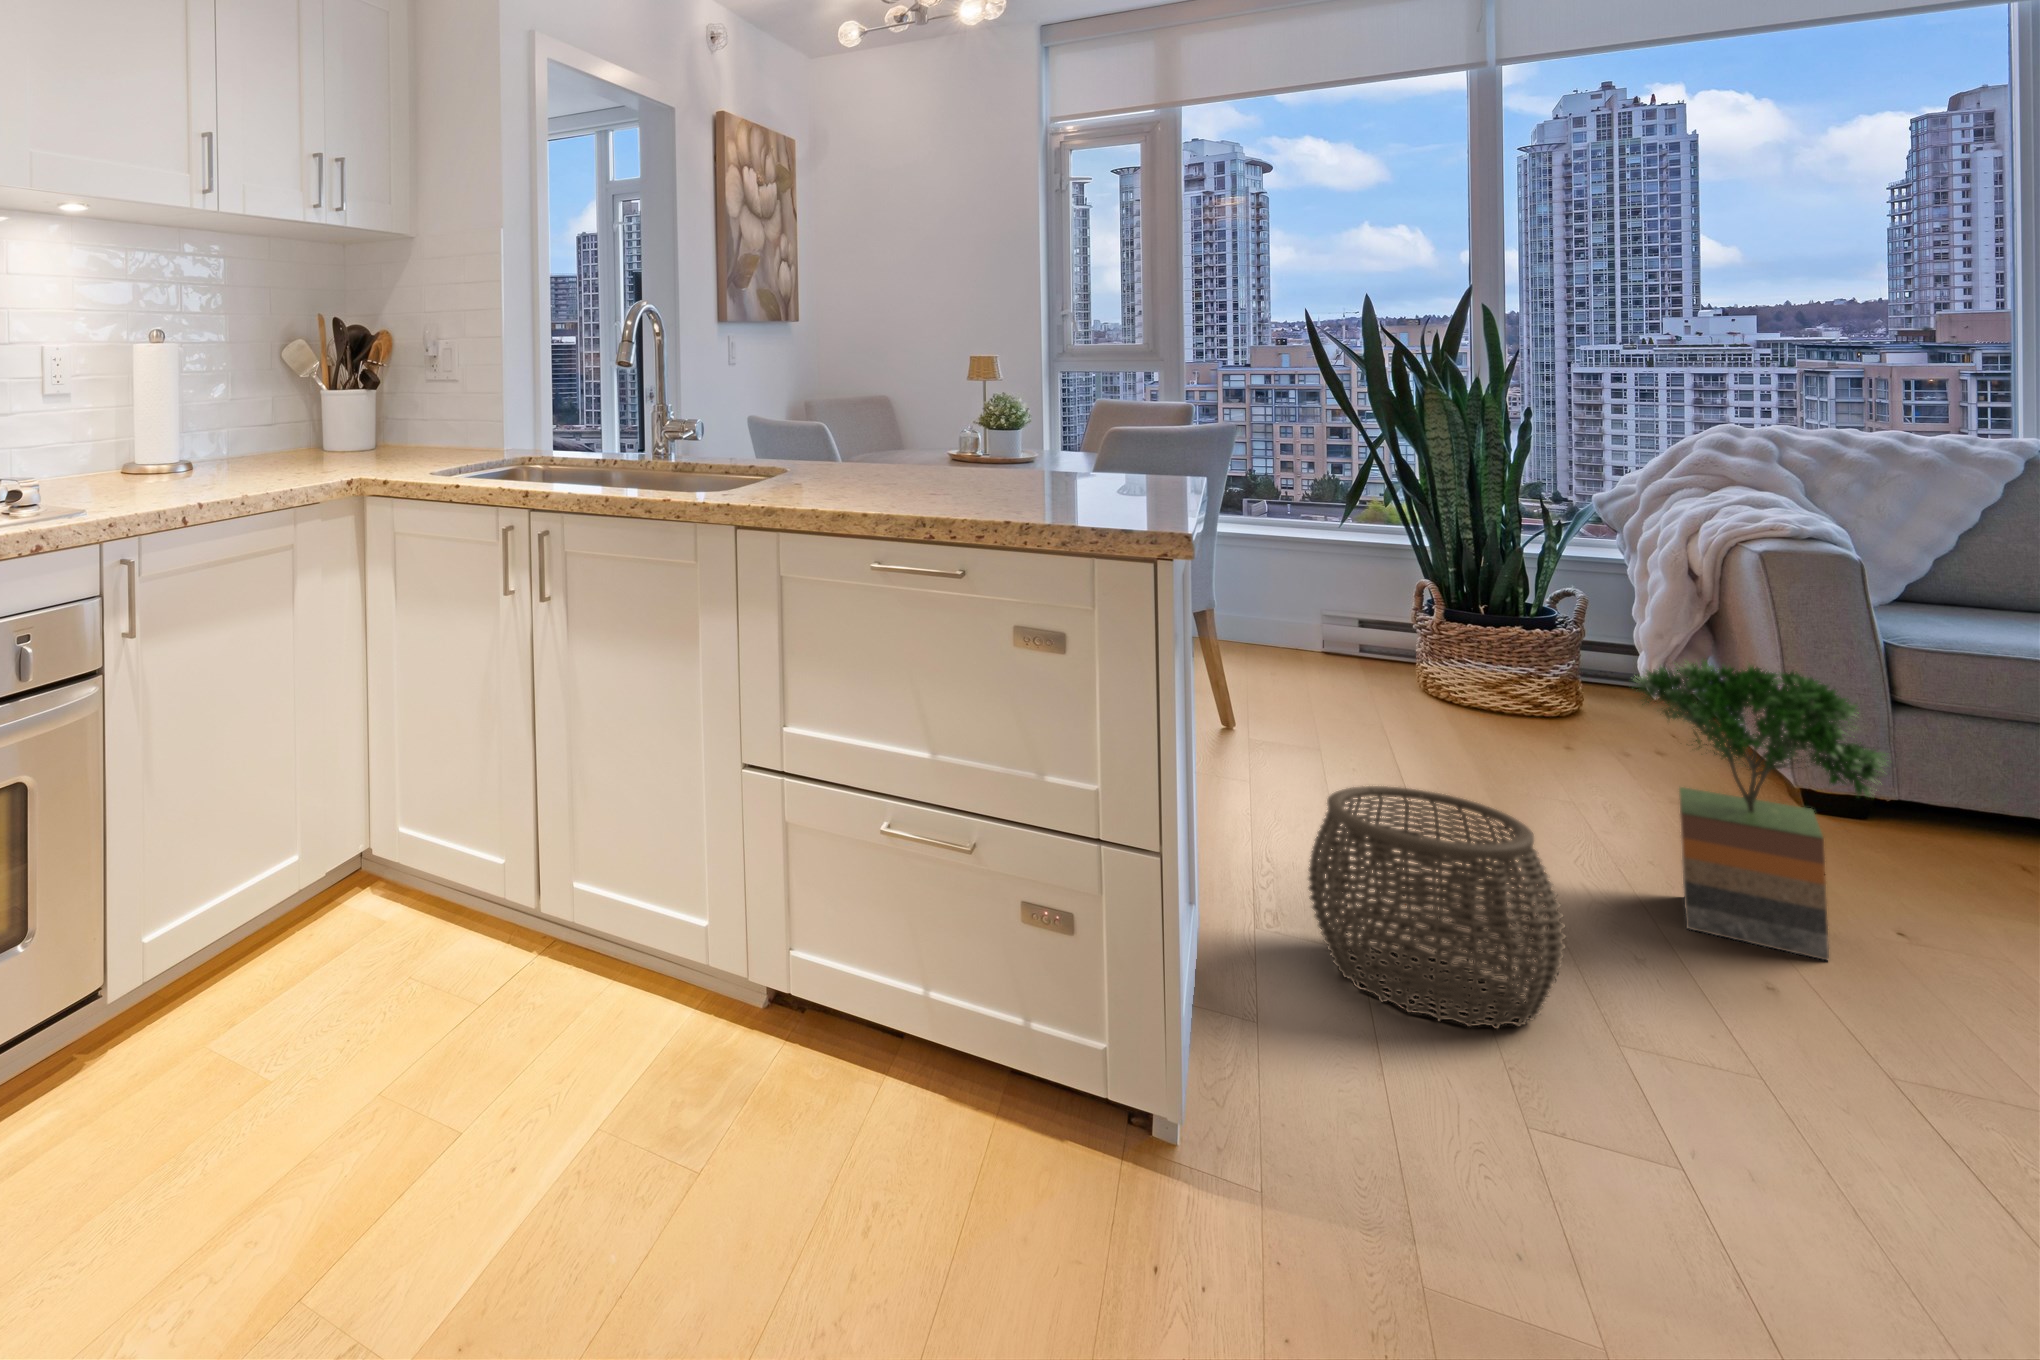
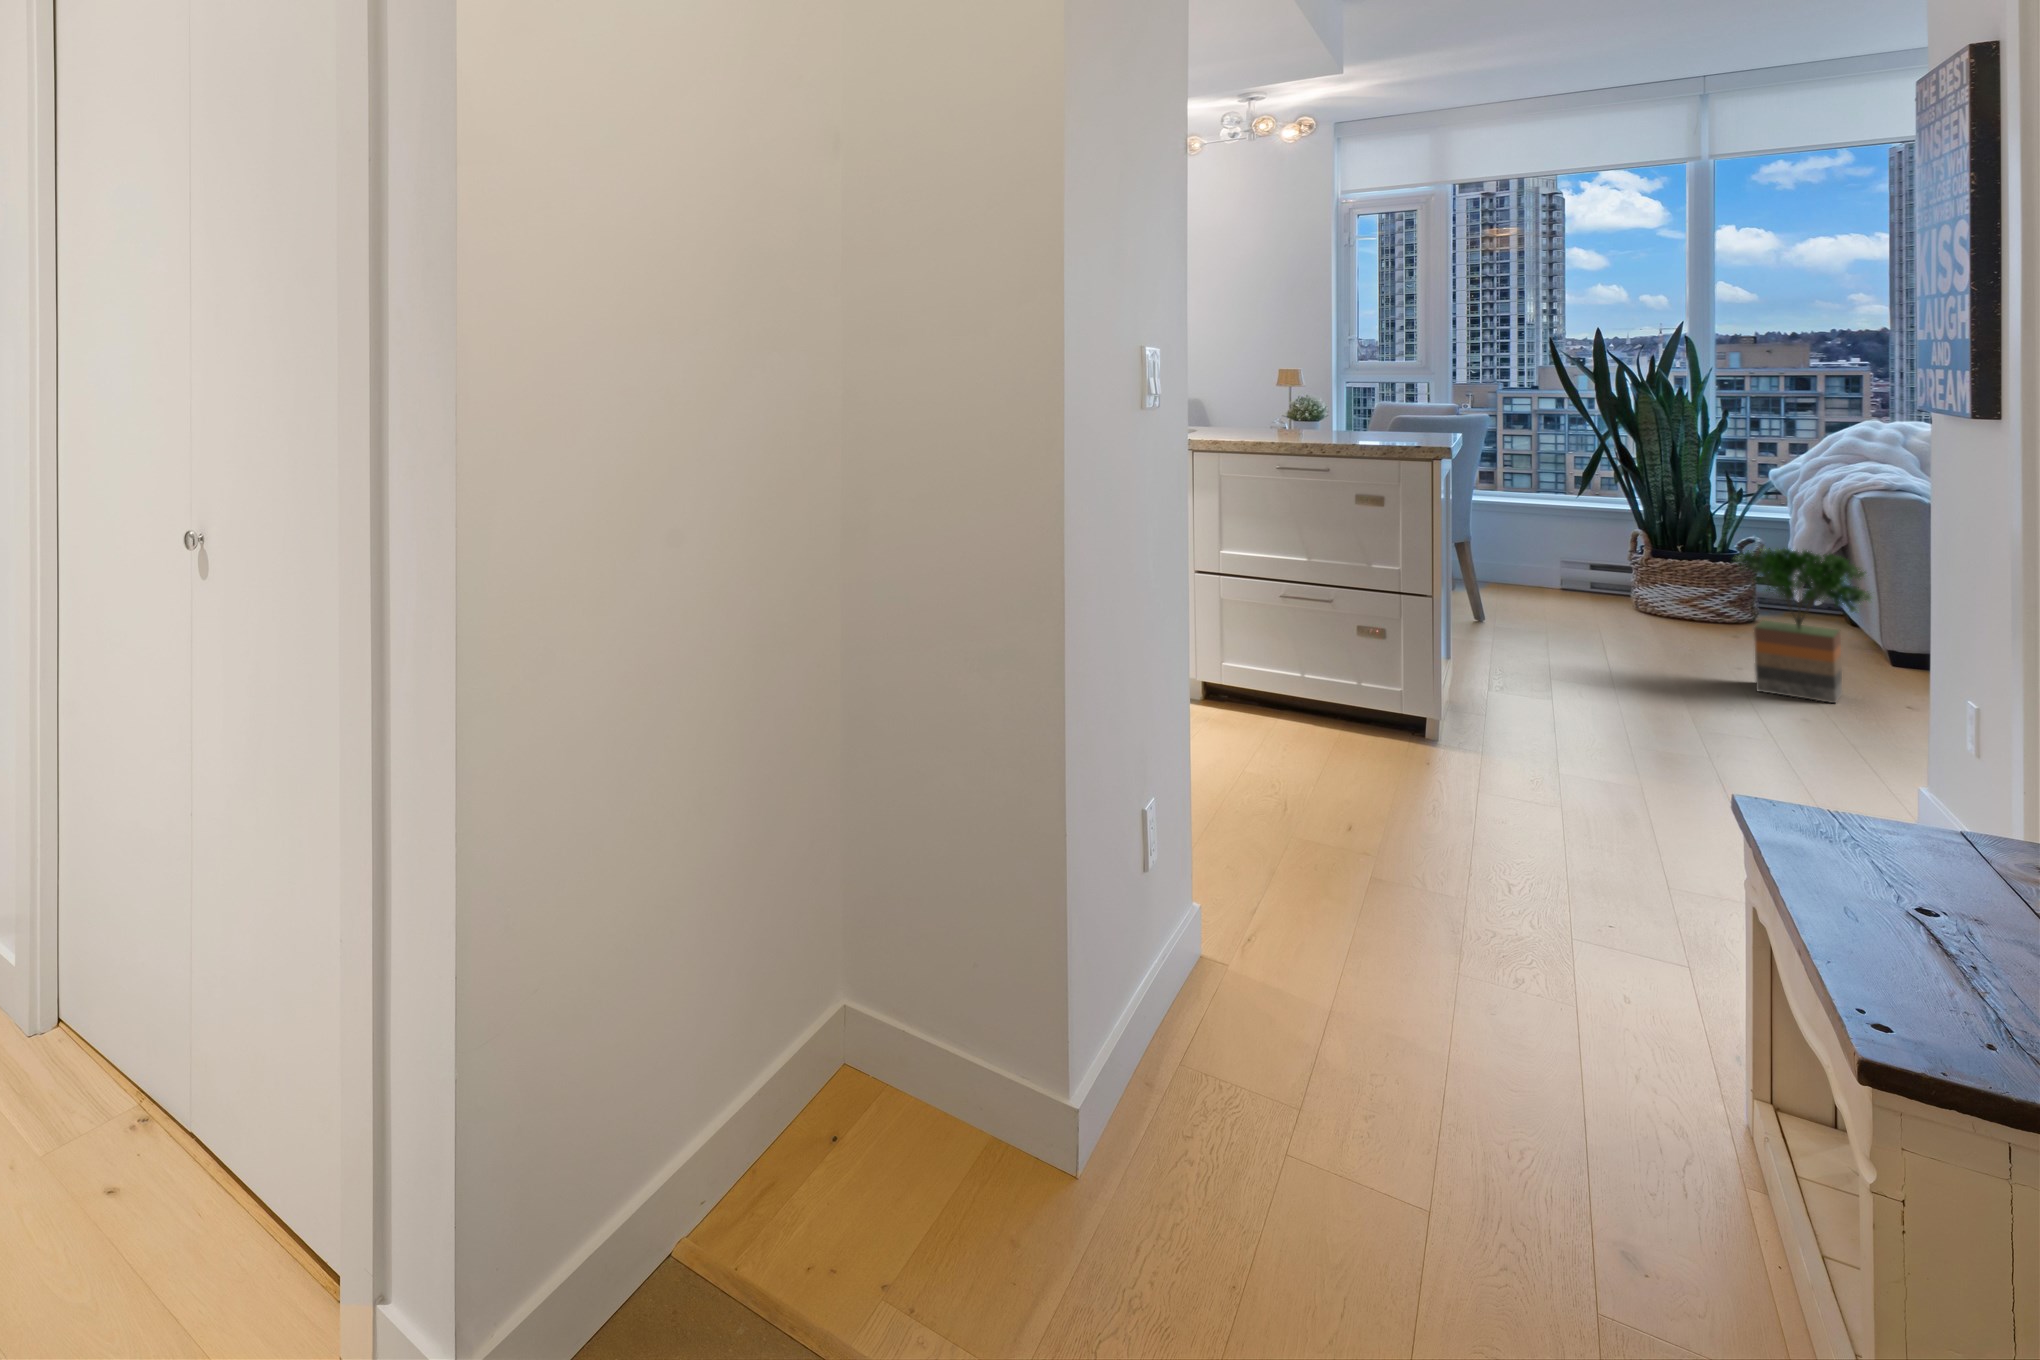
woven basket: present [1308,786,1565,1029] -> none [1517,600,1660,708]

